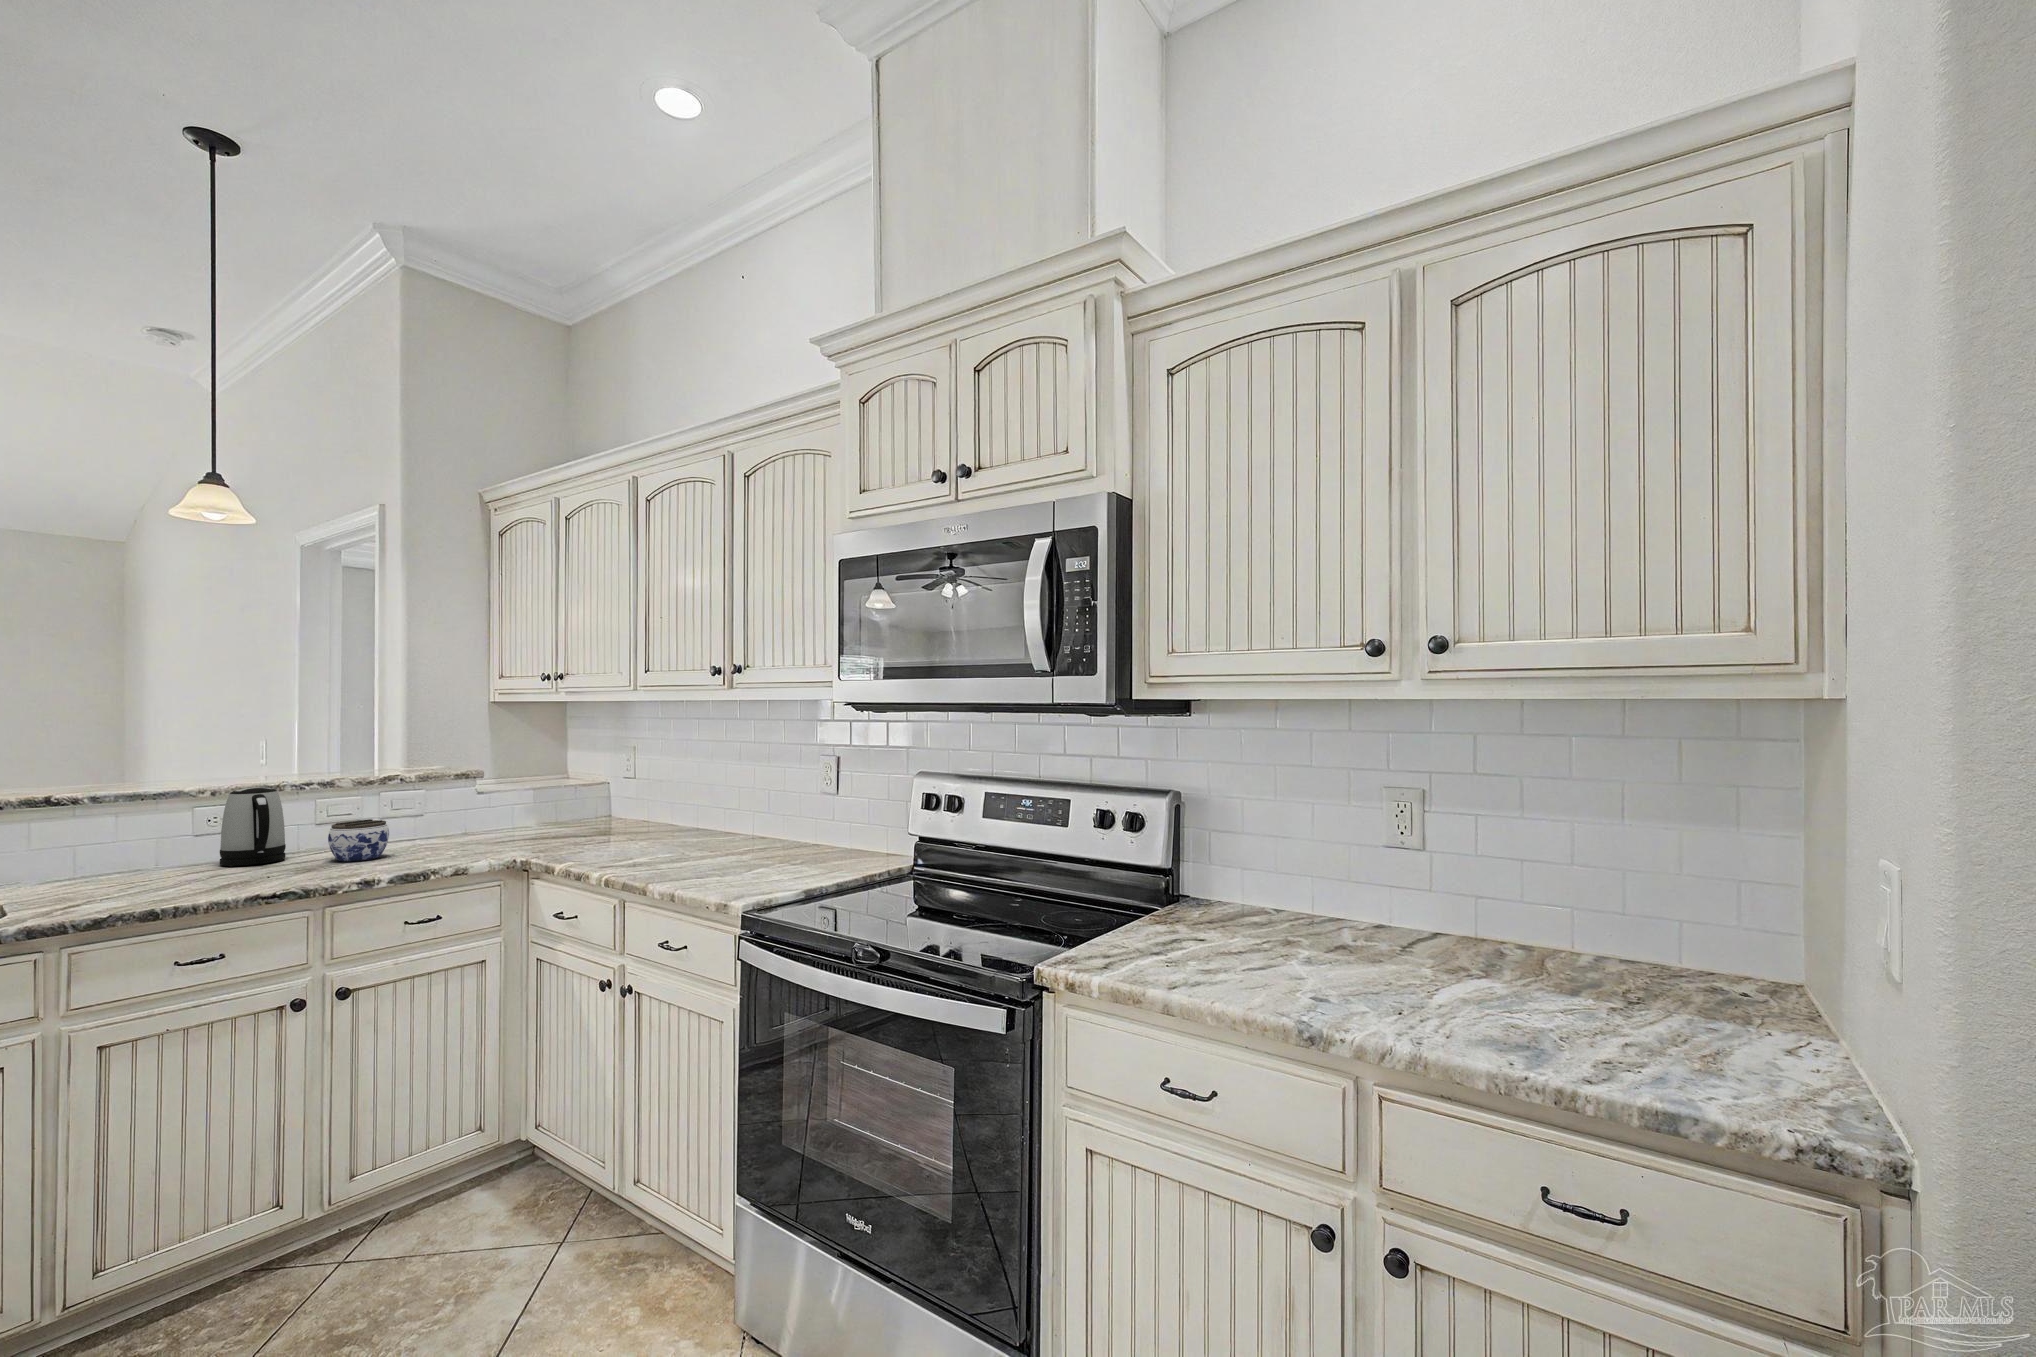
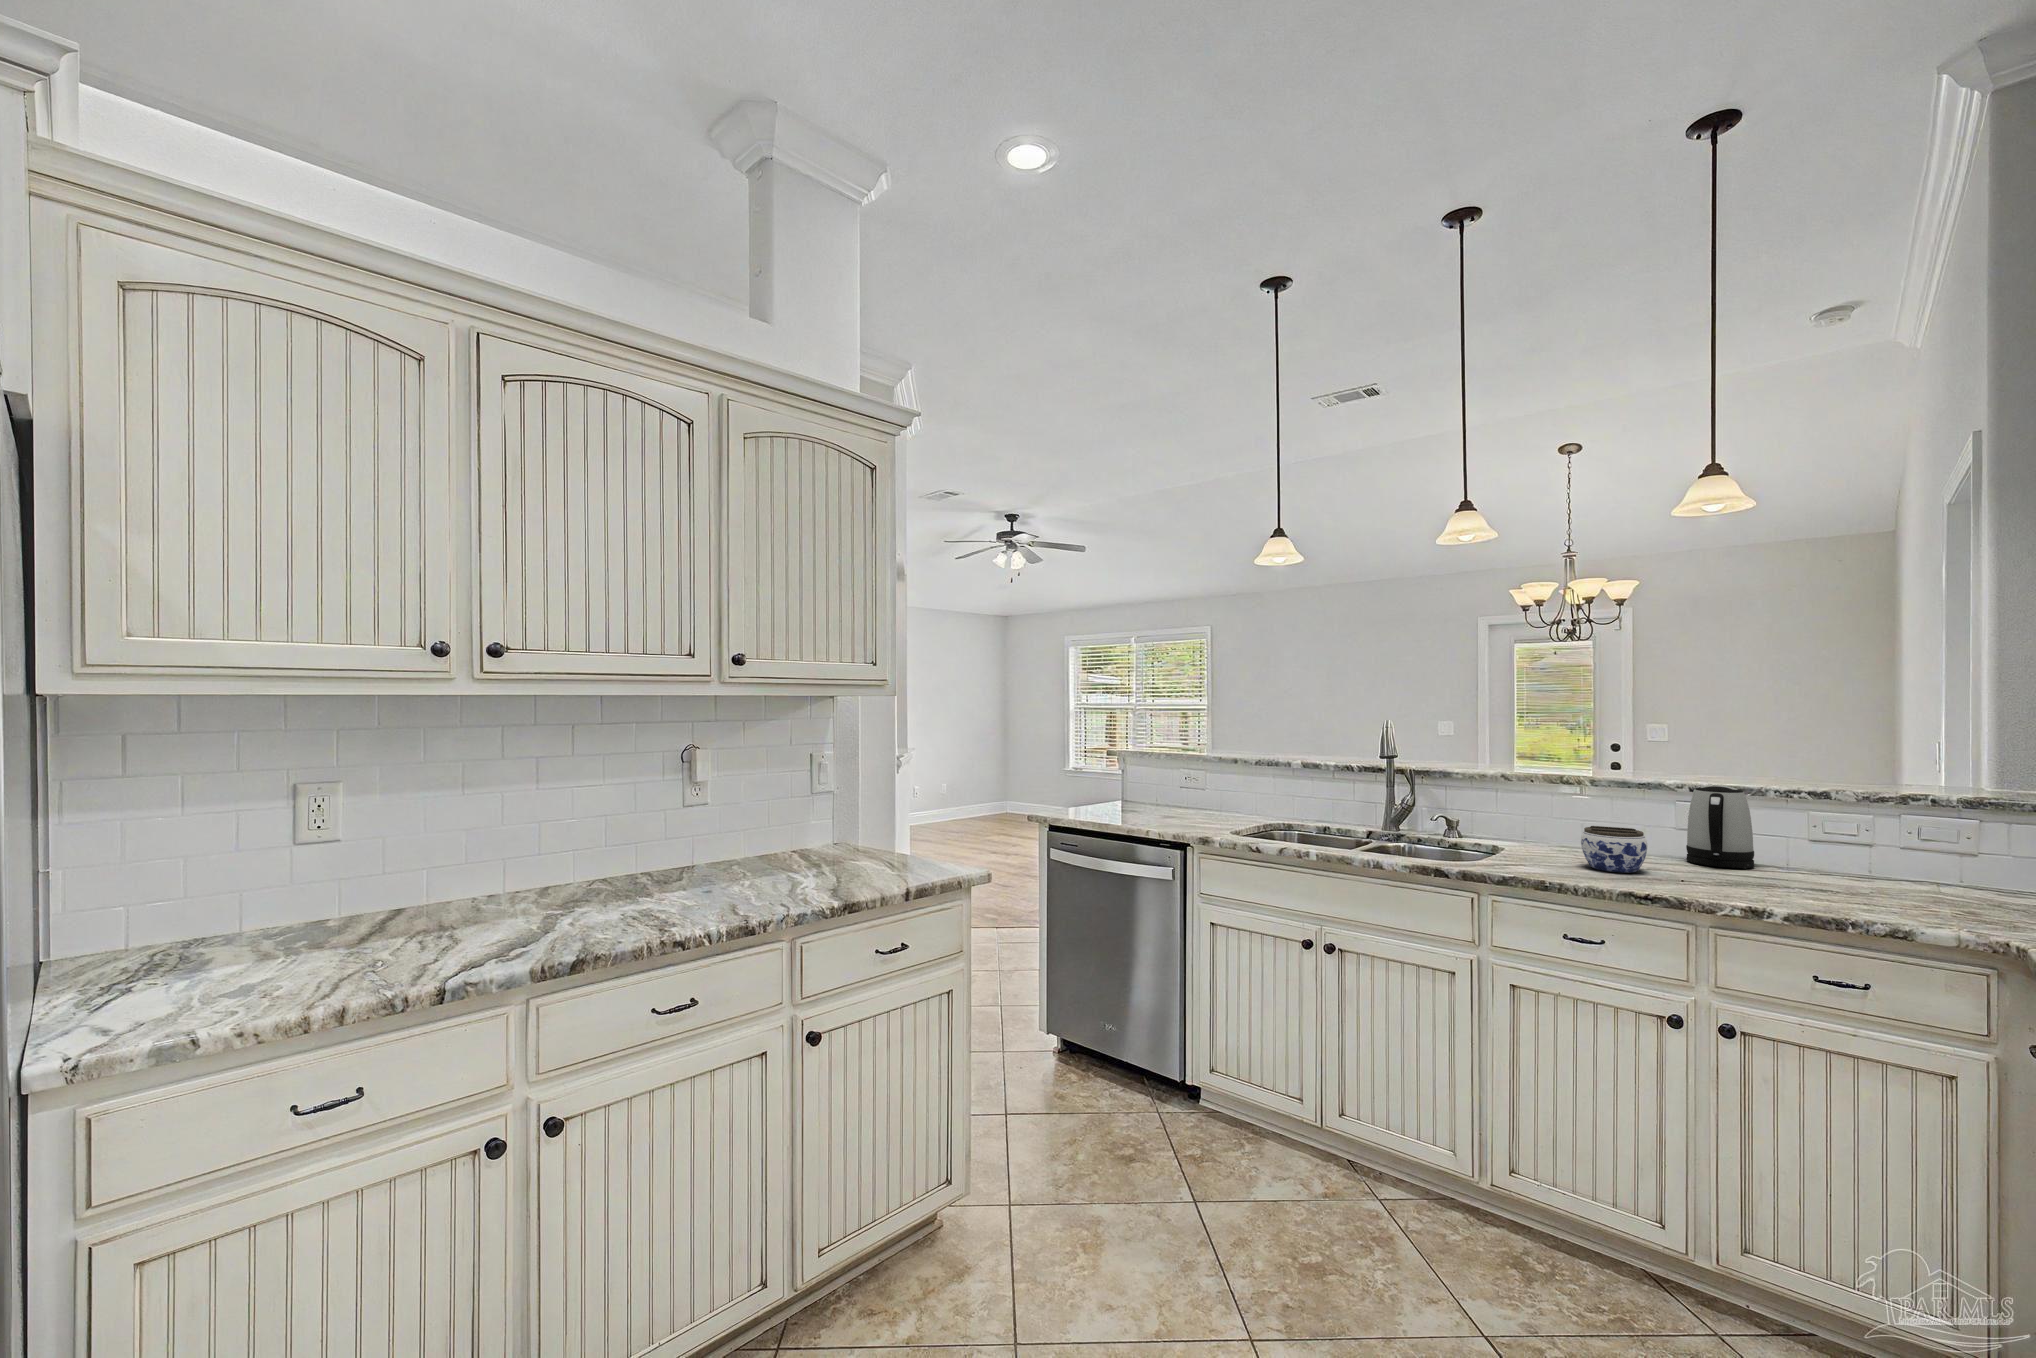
jar: present [328,819,389,861] -> present [1581,826,1647,873]

